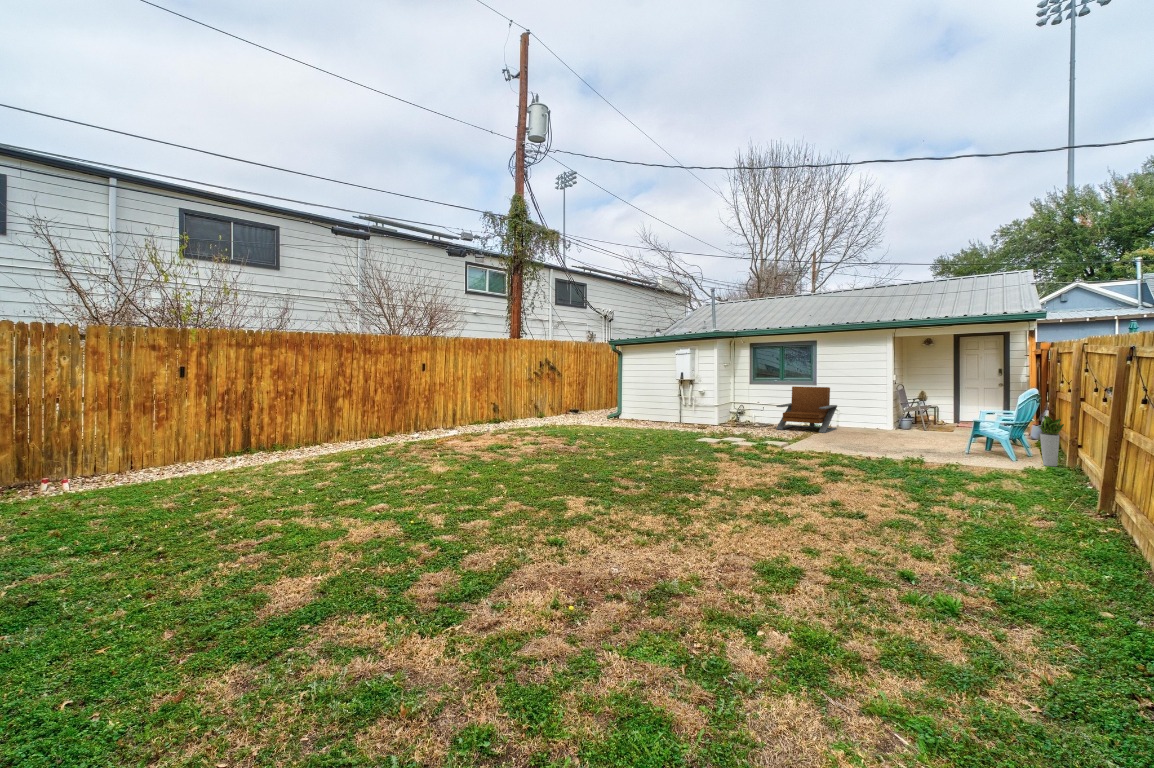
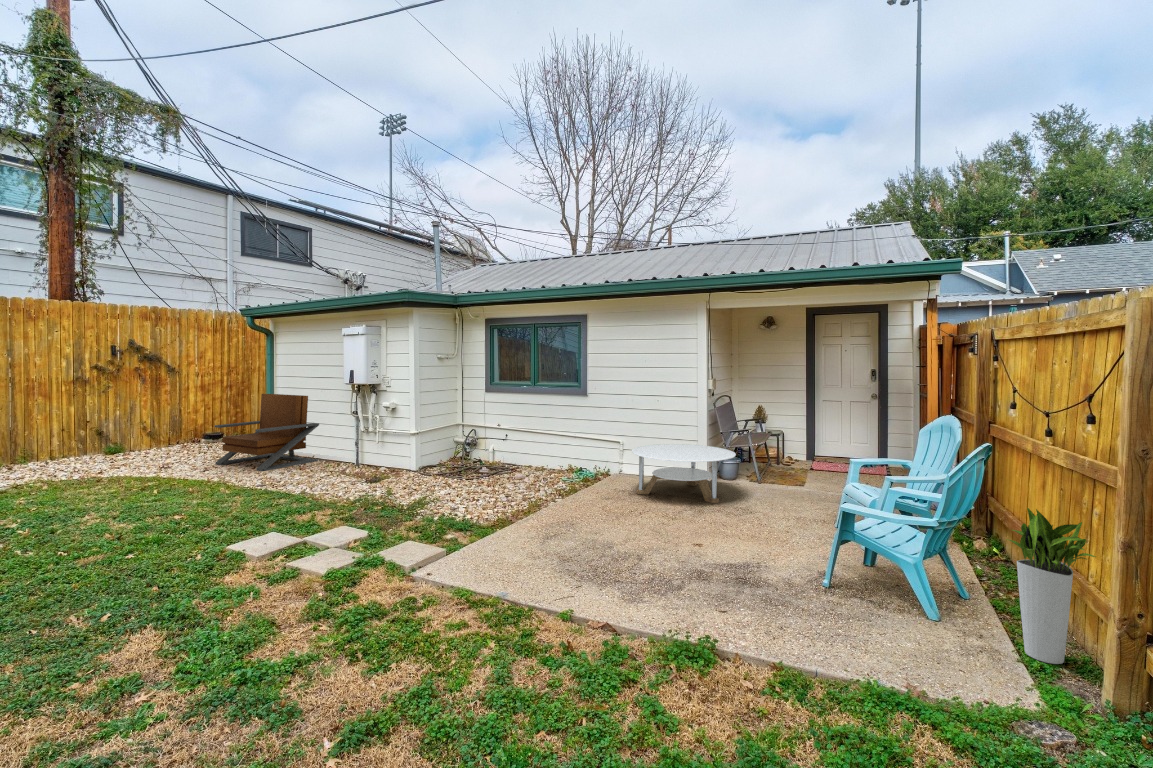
lounge chair: present [776,386,837,433] -> present [215,394,319,471]
round table: none [853,411,914,438] -> present [632,444,736,503]

